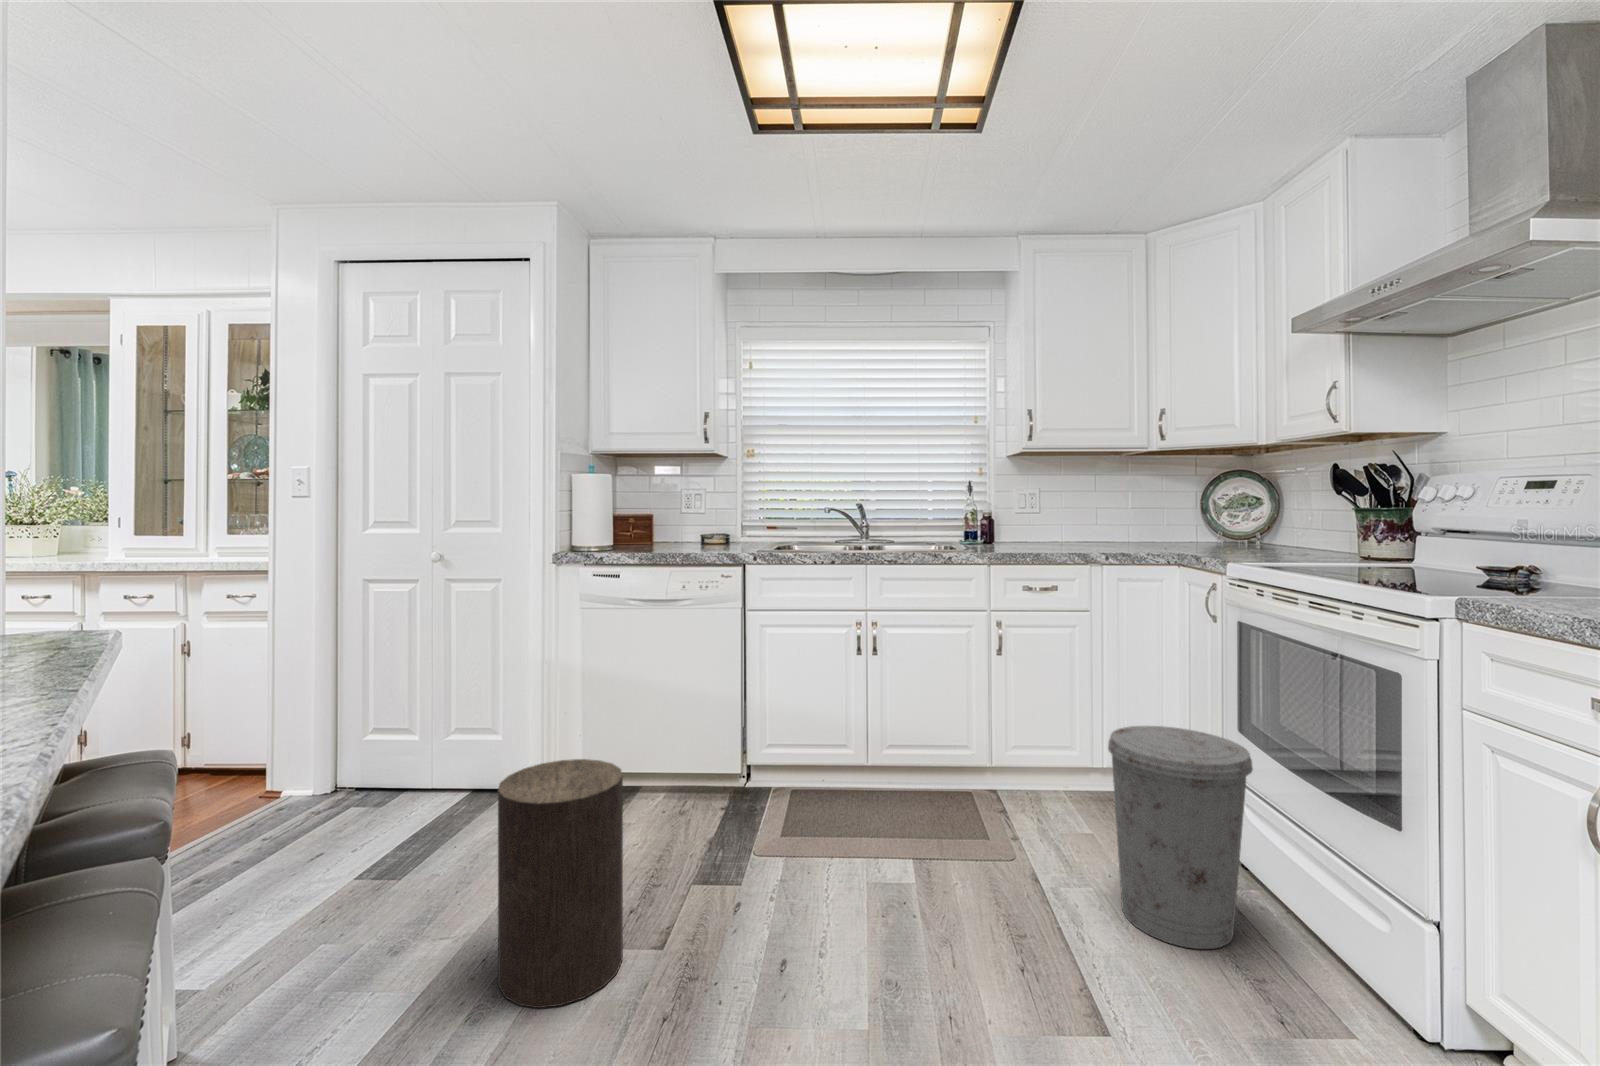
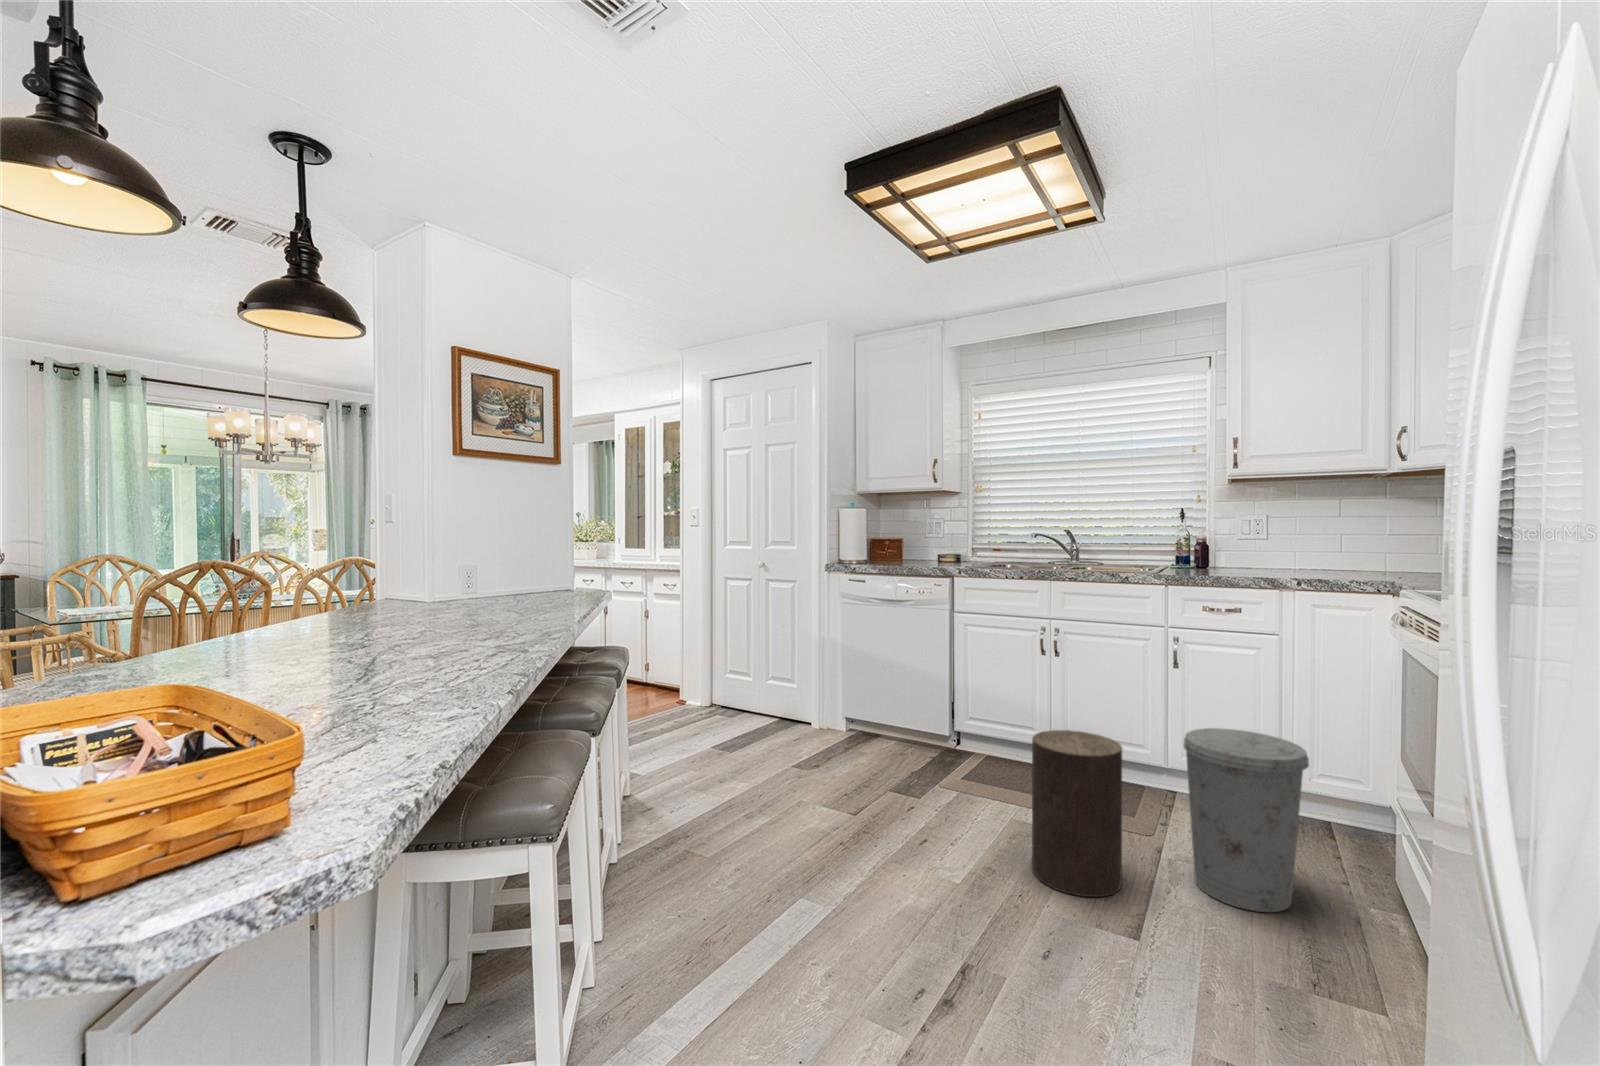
stool: present [498,759,623,1008] -> present [1032,730,1122,897]

